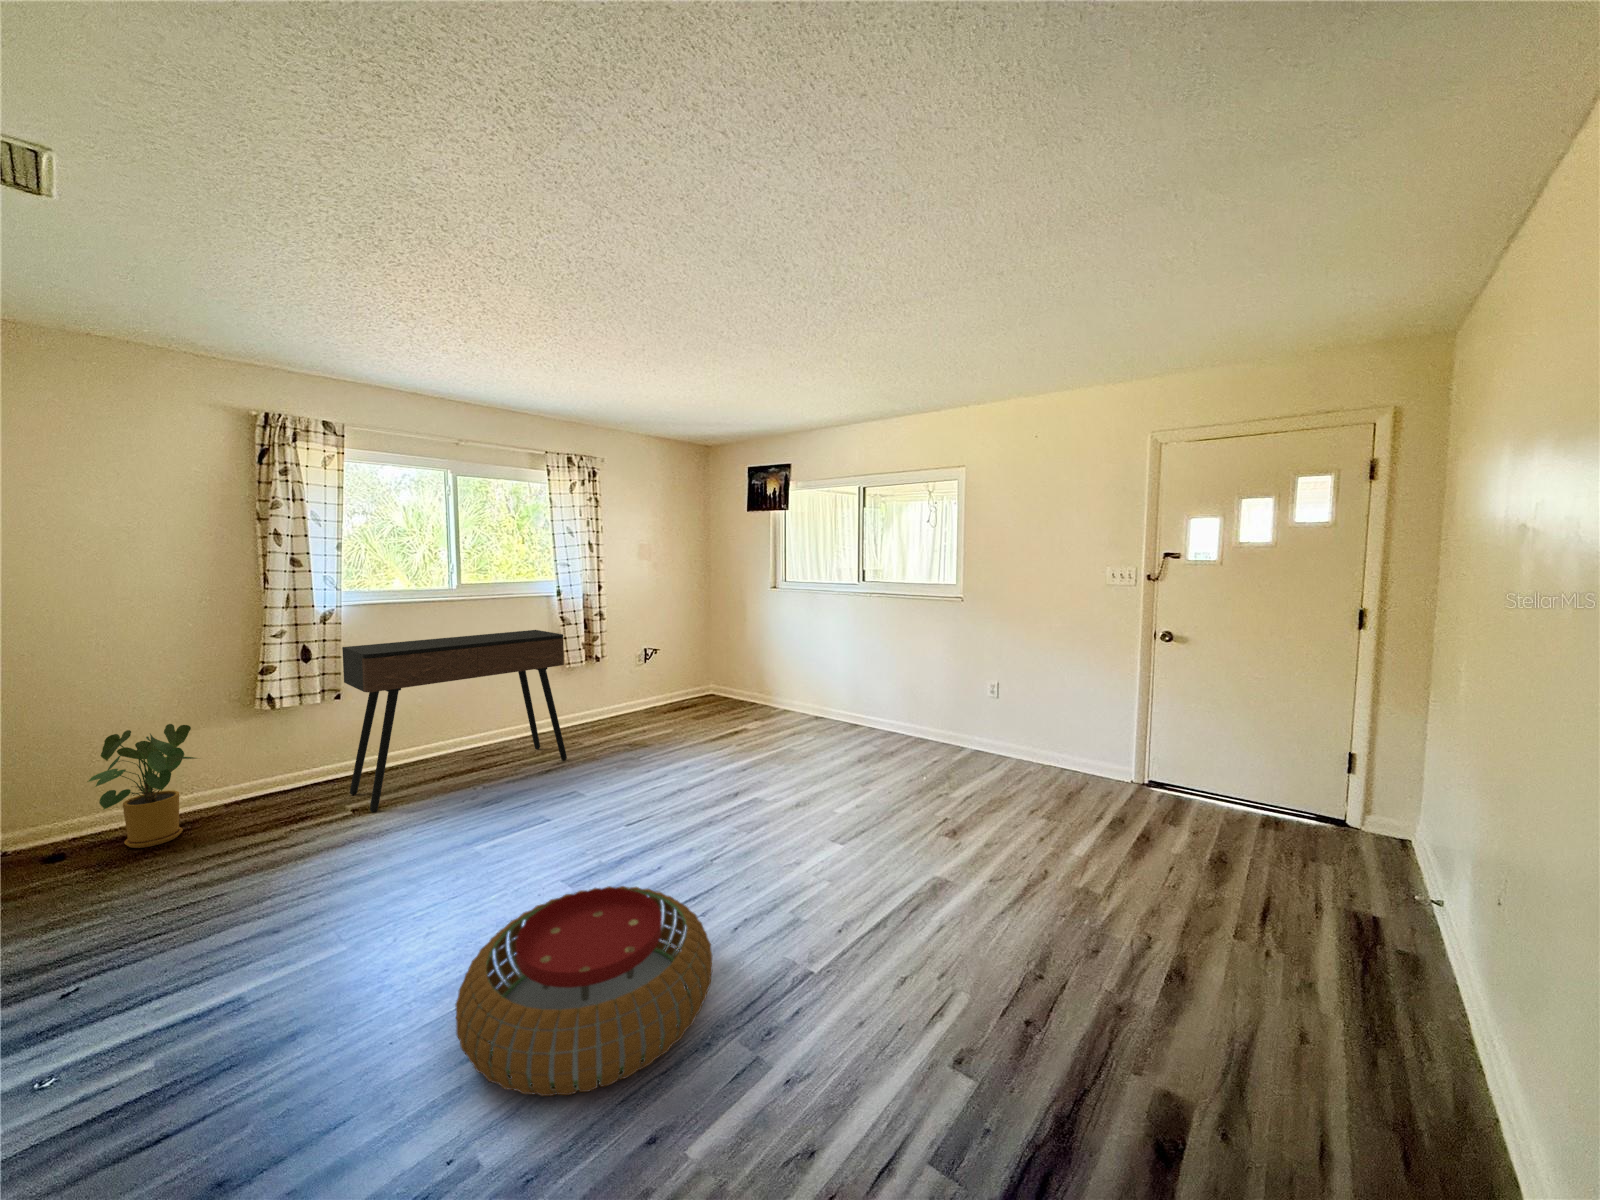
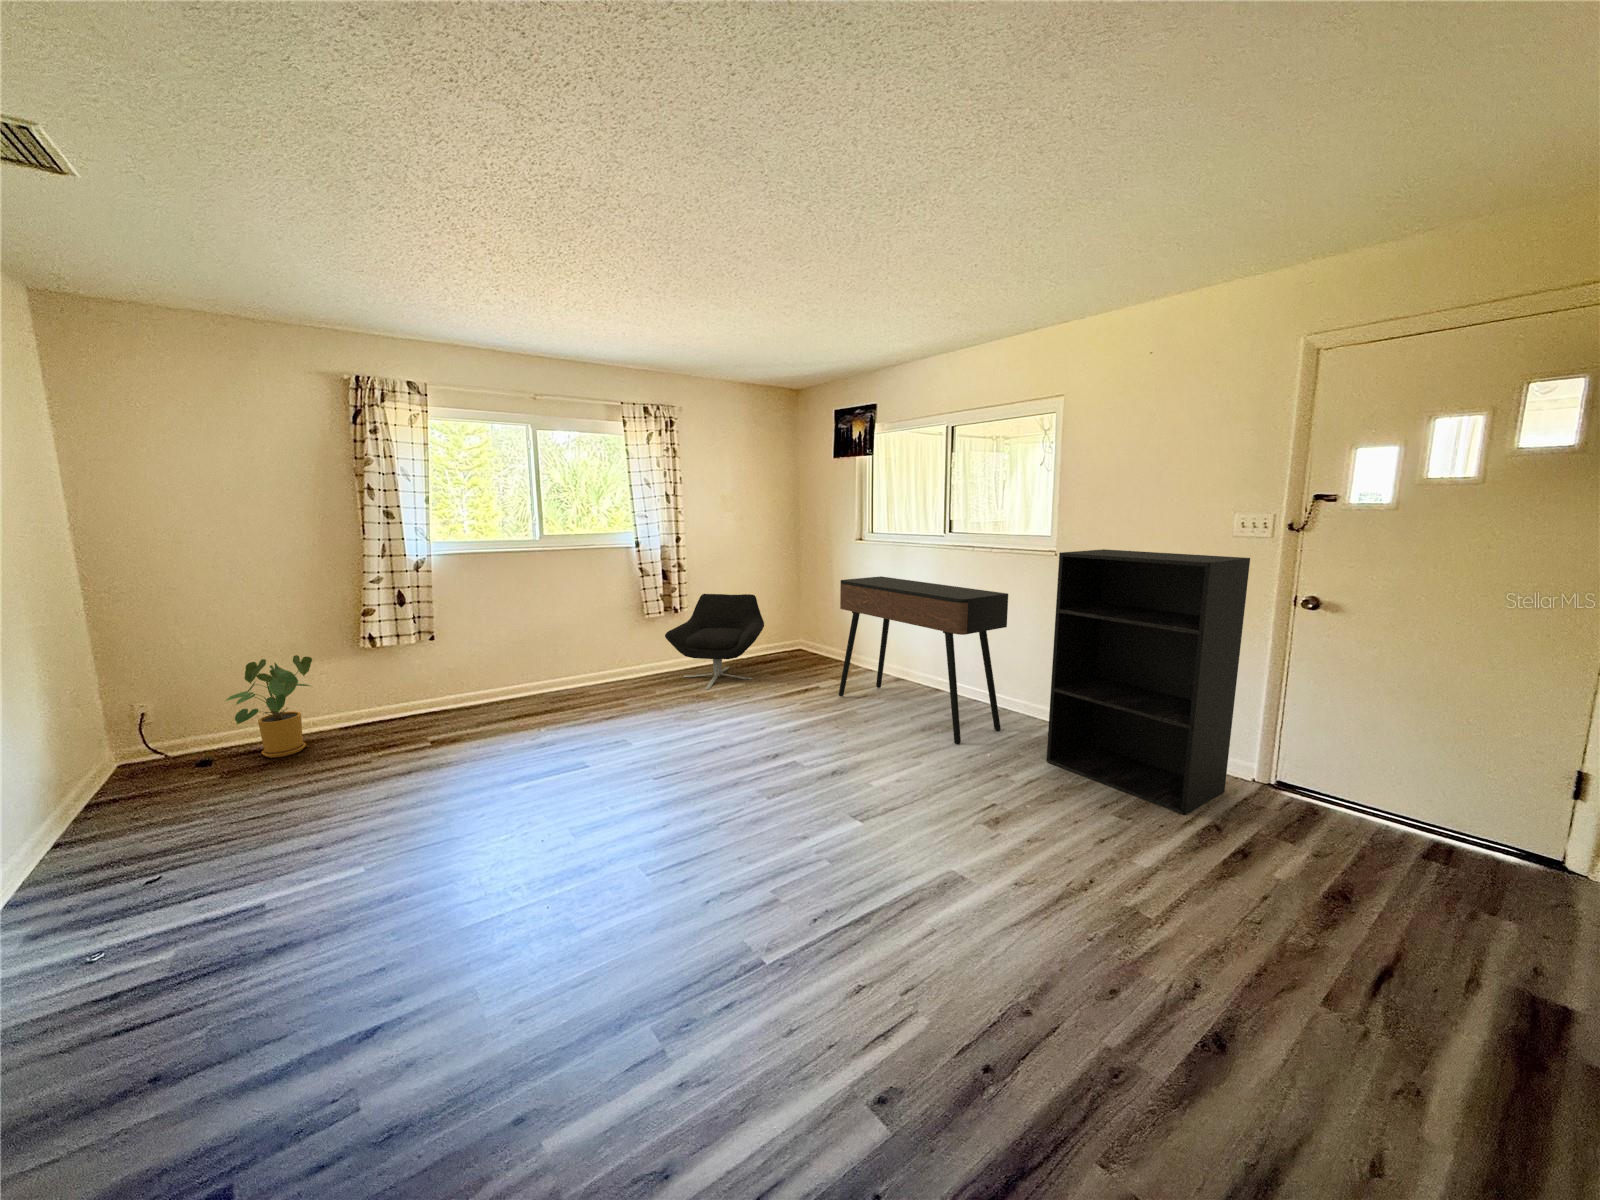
bookshelf: none [975,596,1124,813] -> present [1046,549,1250,815]
console table: present [342,630,567,812] -> present [839,576,1008,744]
lounge chair: none [592,642,689,739] -> present [665,594,764,689]
pouf: present [455,886,712,1096] -> none [392,842,660,1051]

